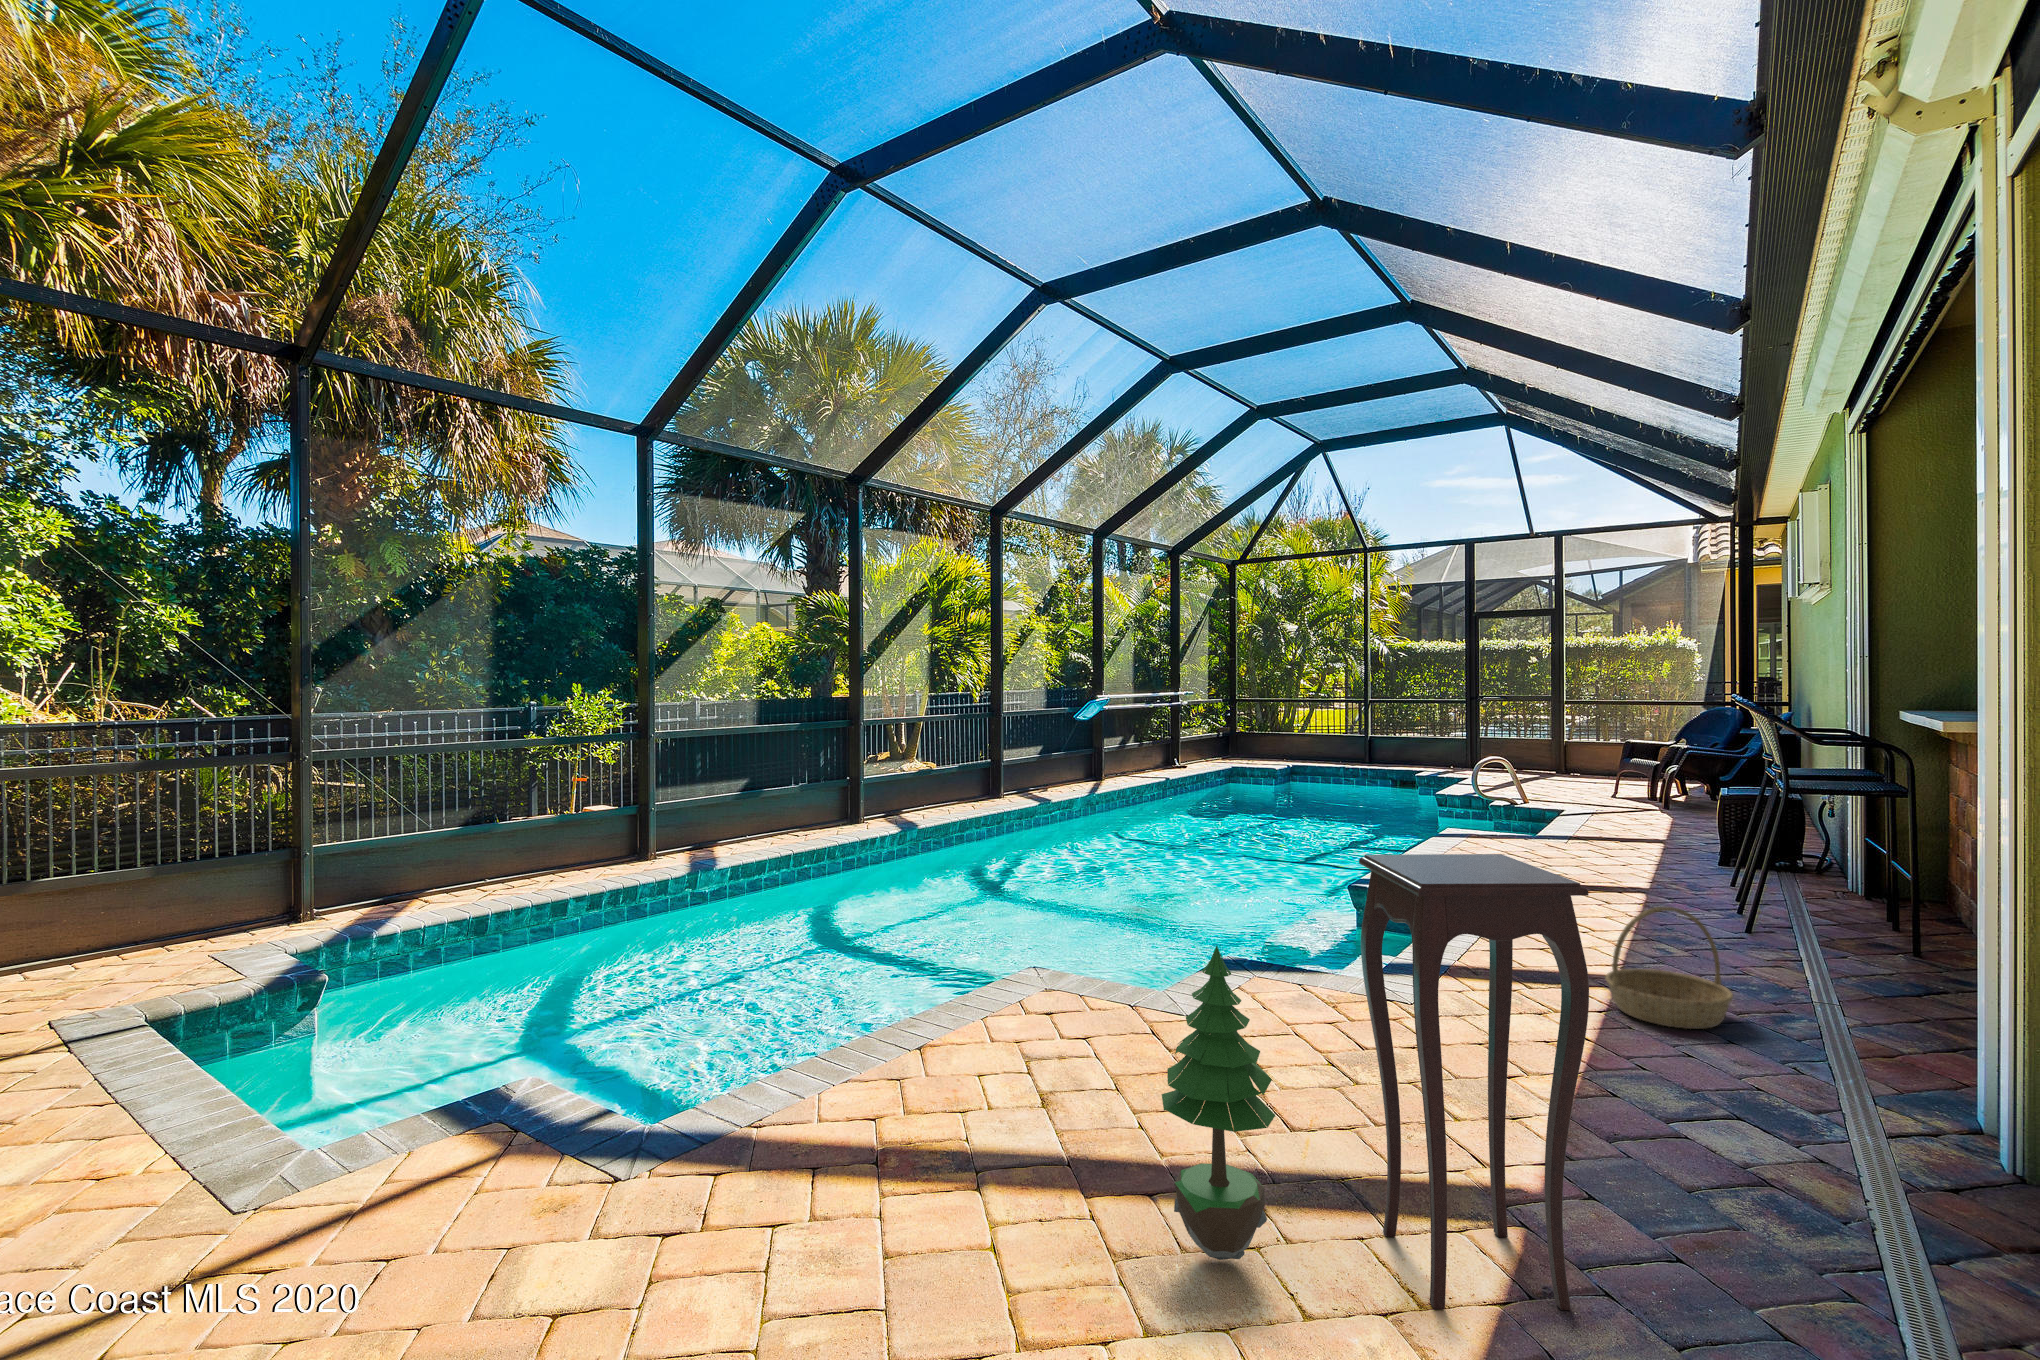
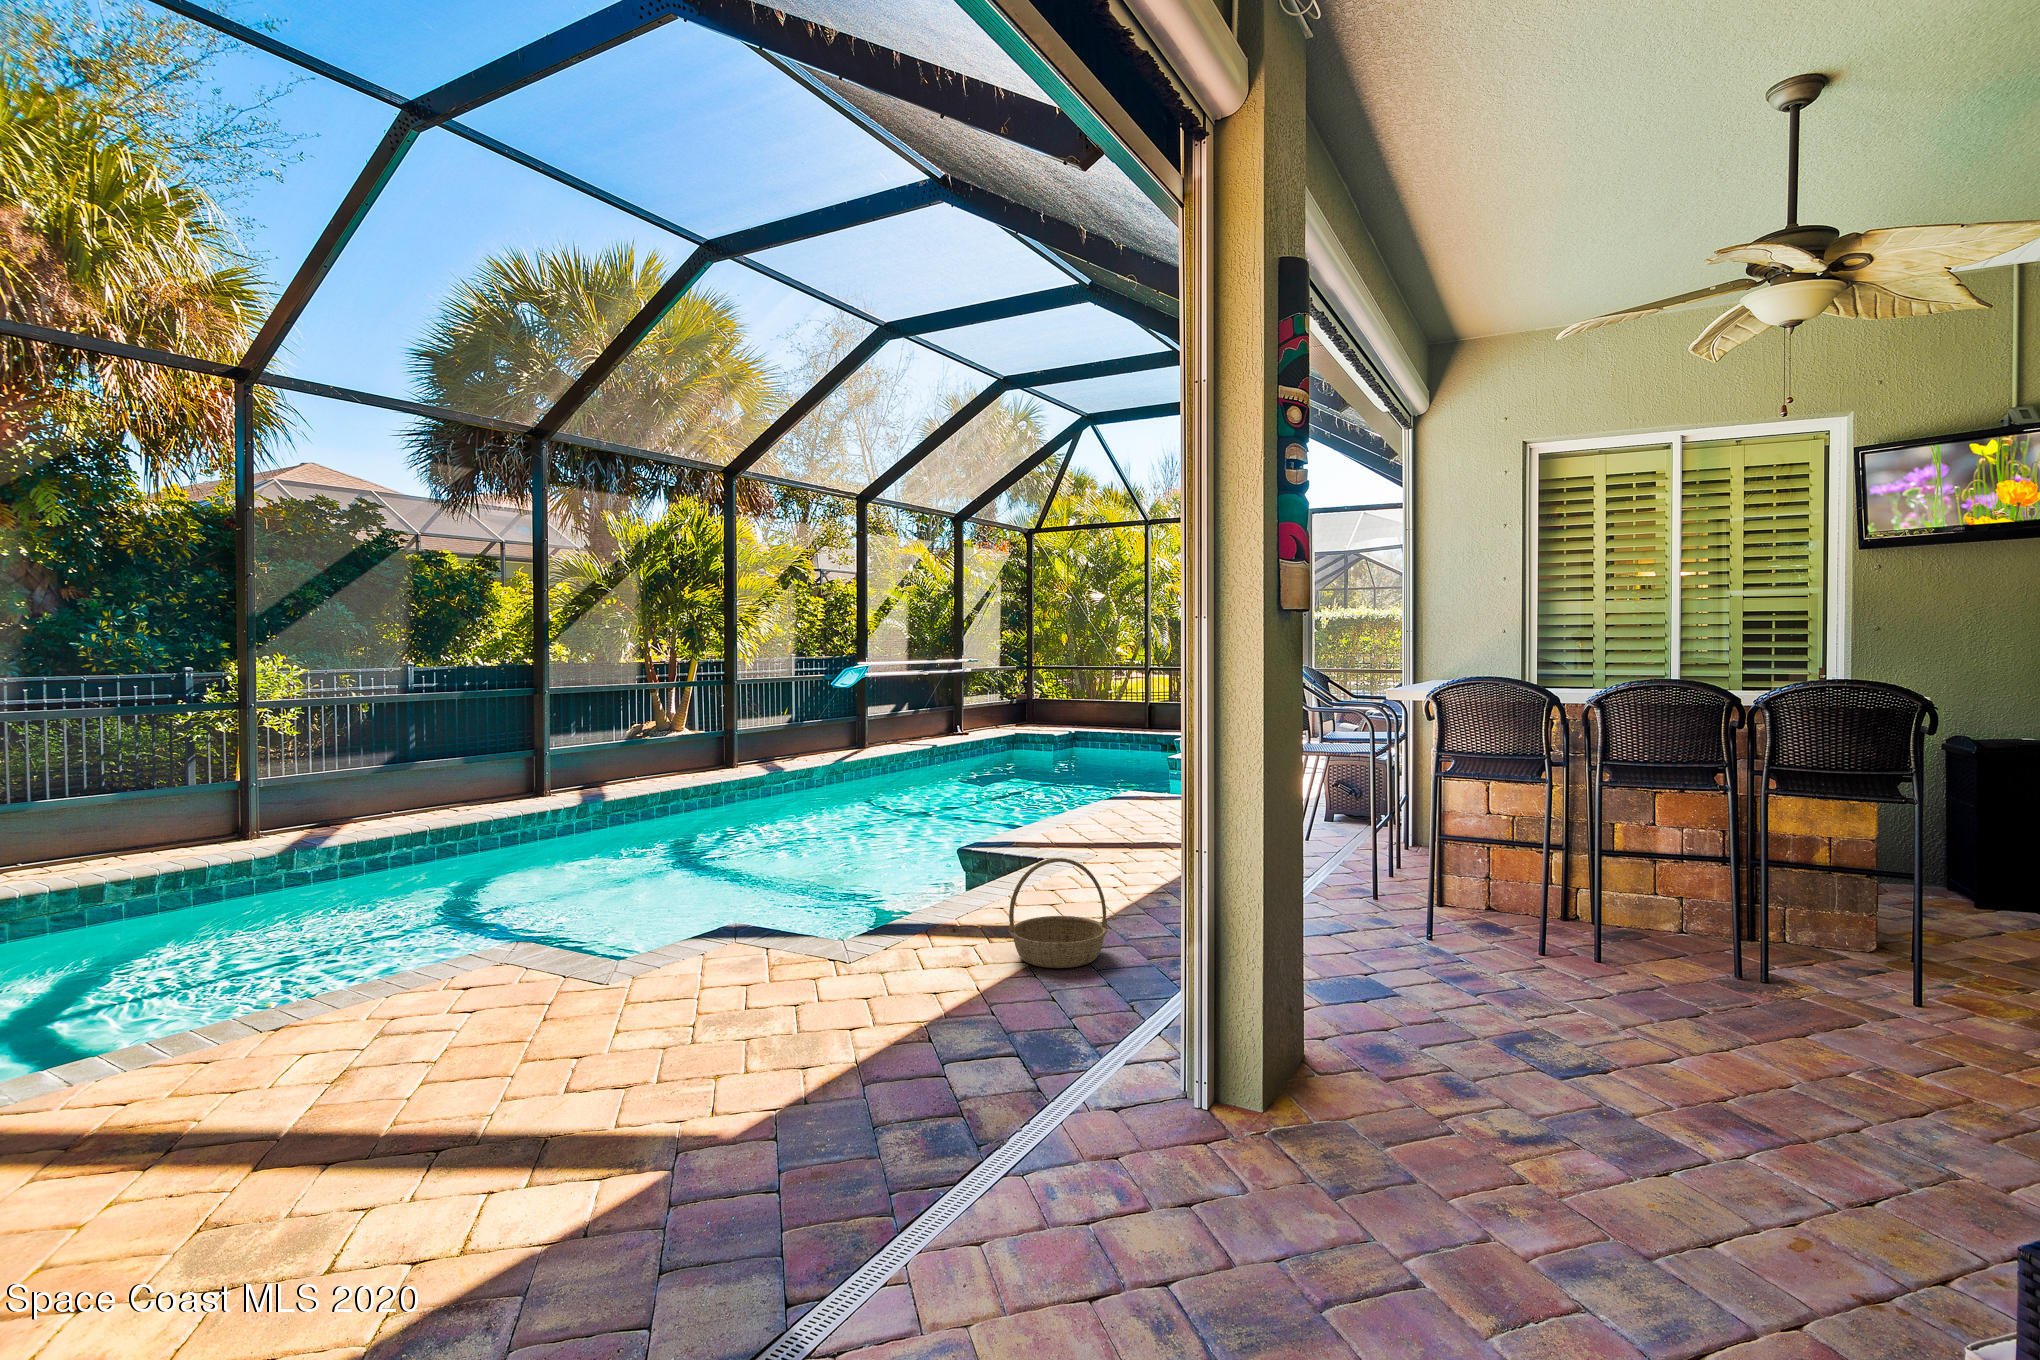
side table: present [1359,854,1589,1310] -> none [406,812,618,1226]
potted tree: present [1162,946,1275,1260] -> none [219,904,352,1198]

